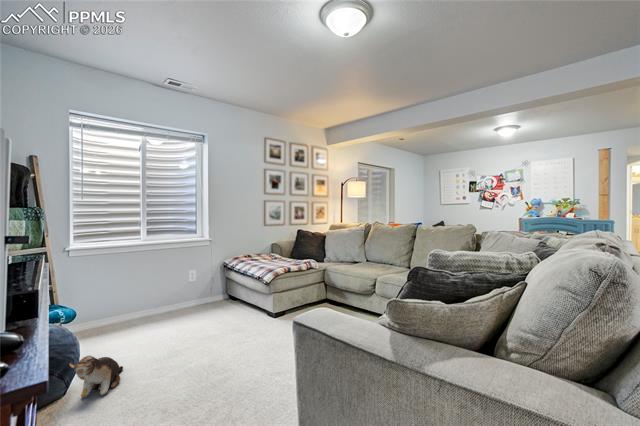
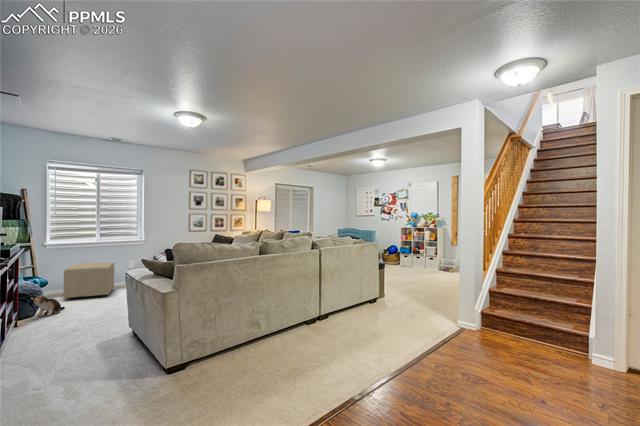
ottoman: none [109,276,182,344] -> present [63,263,114,300]

